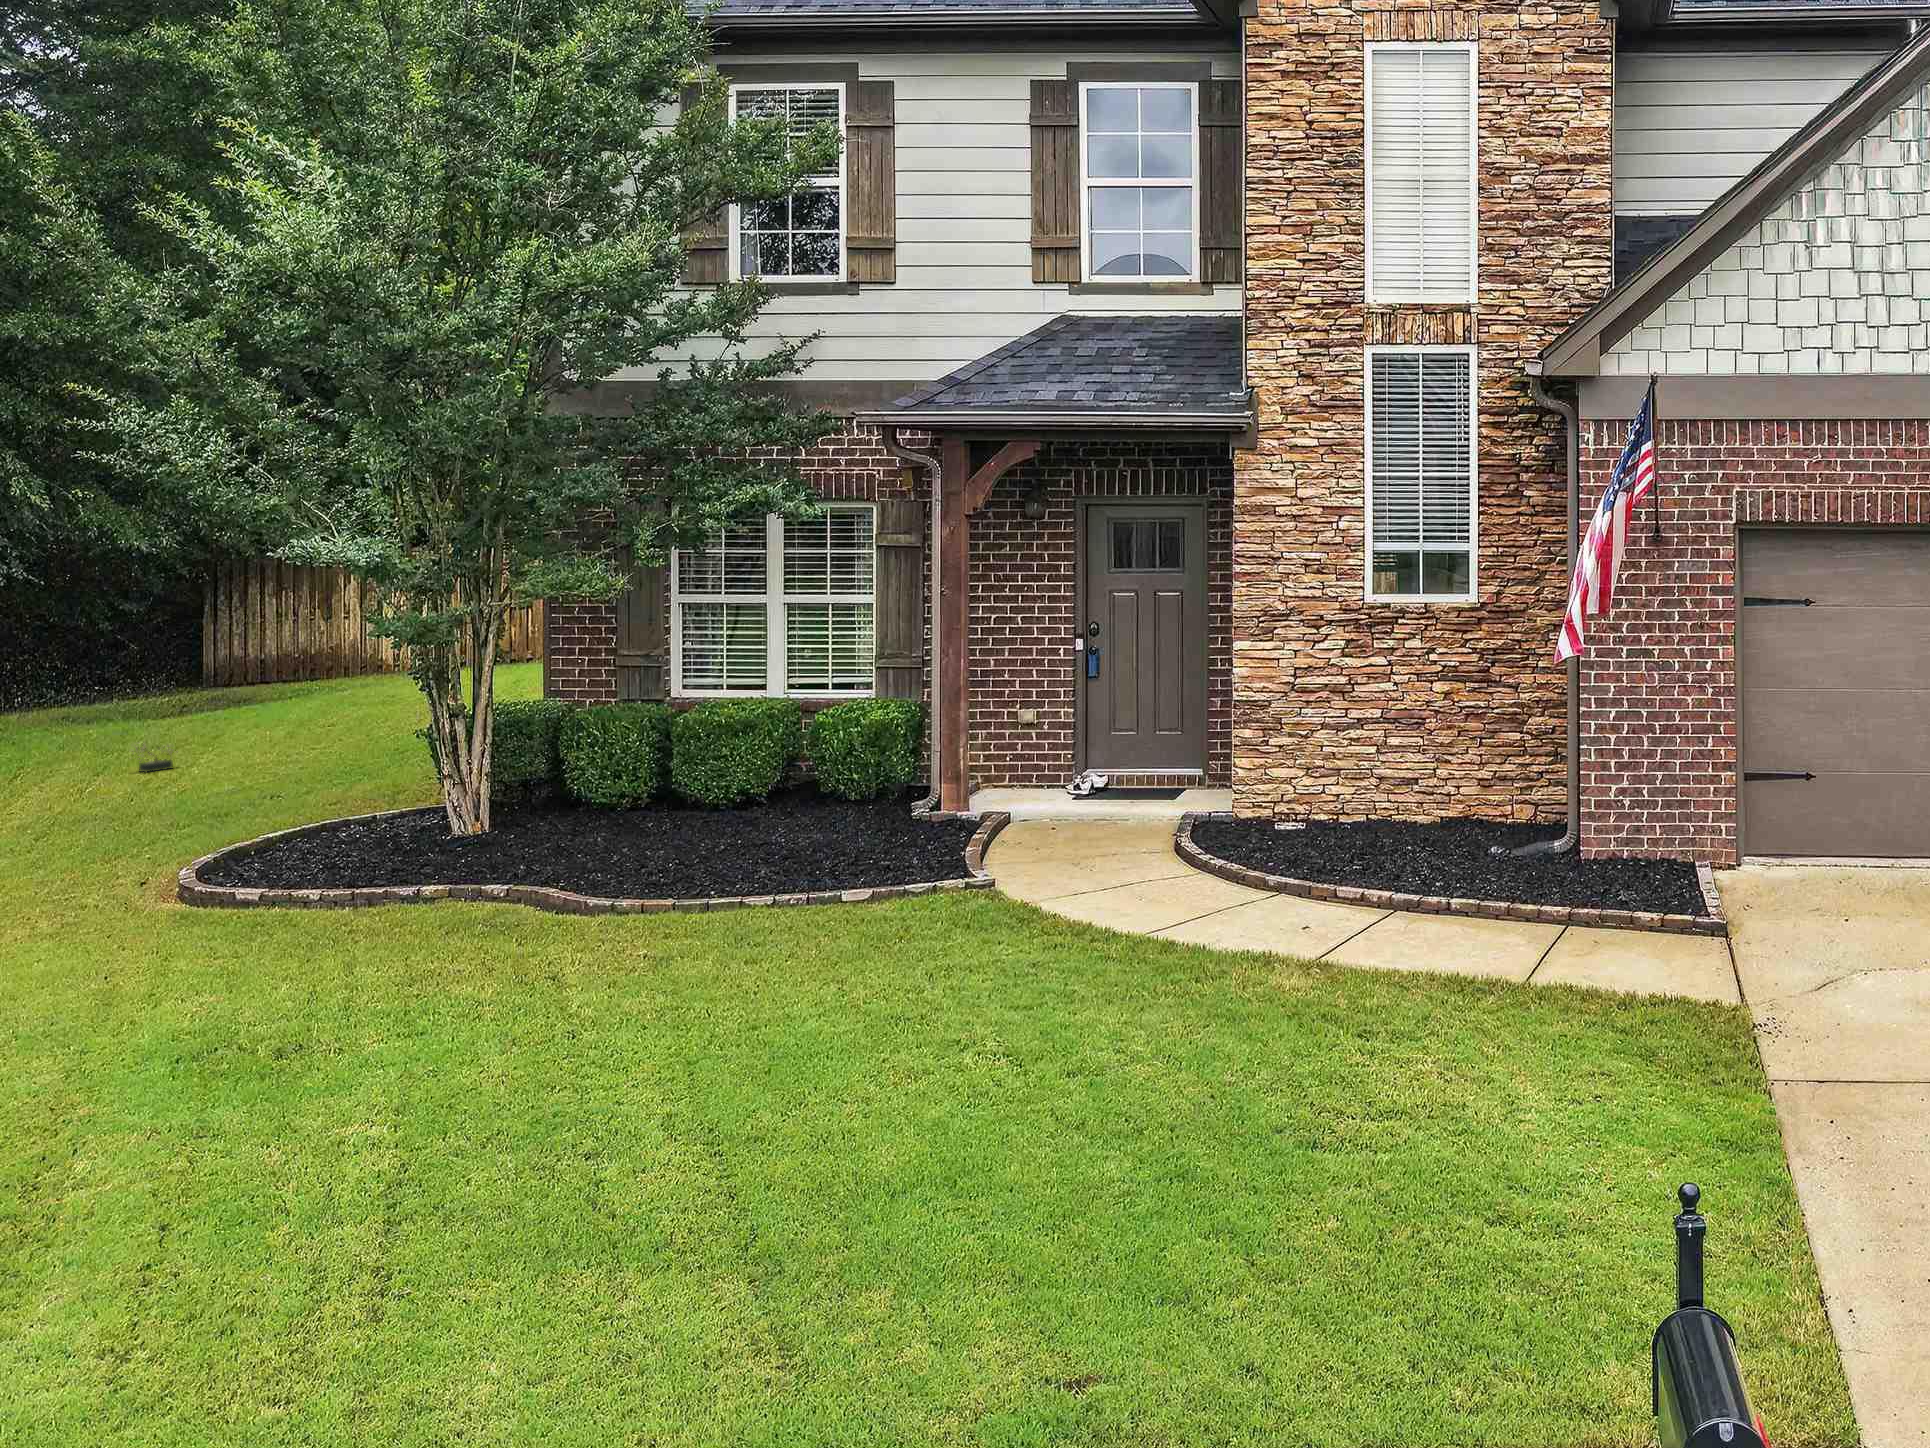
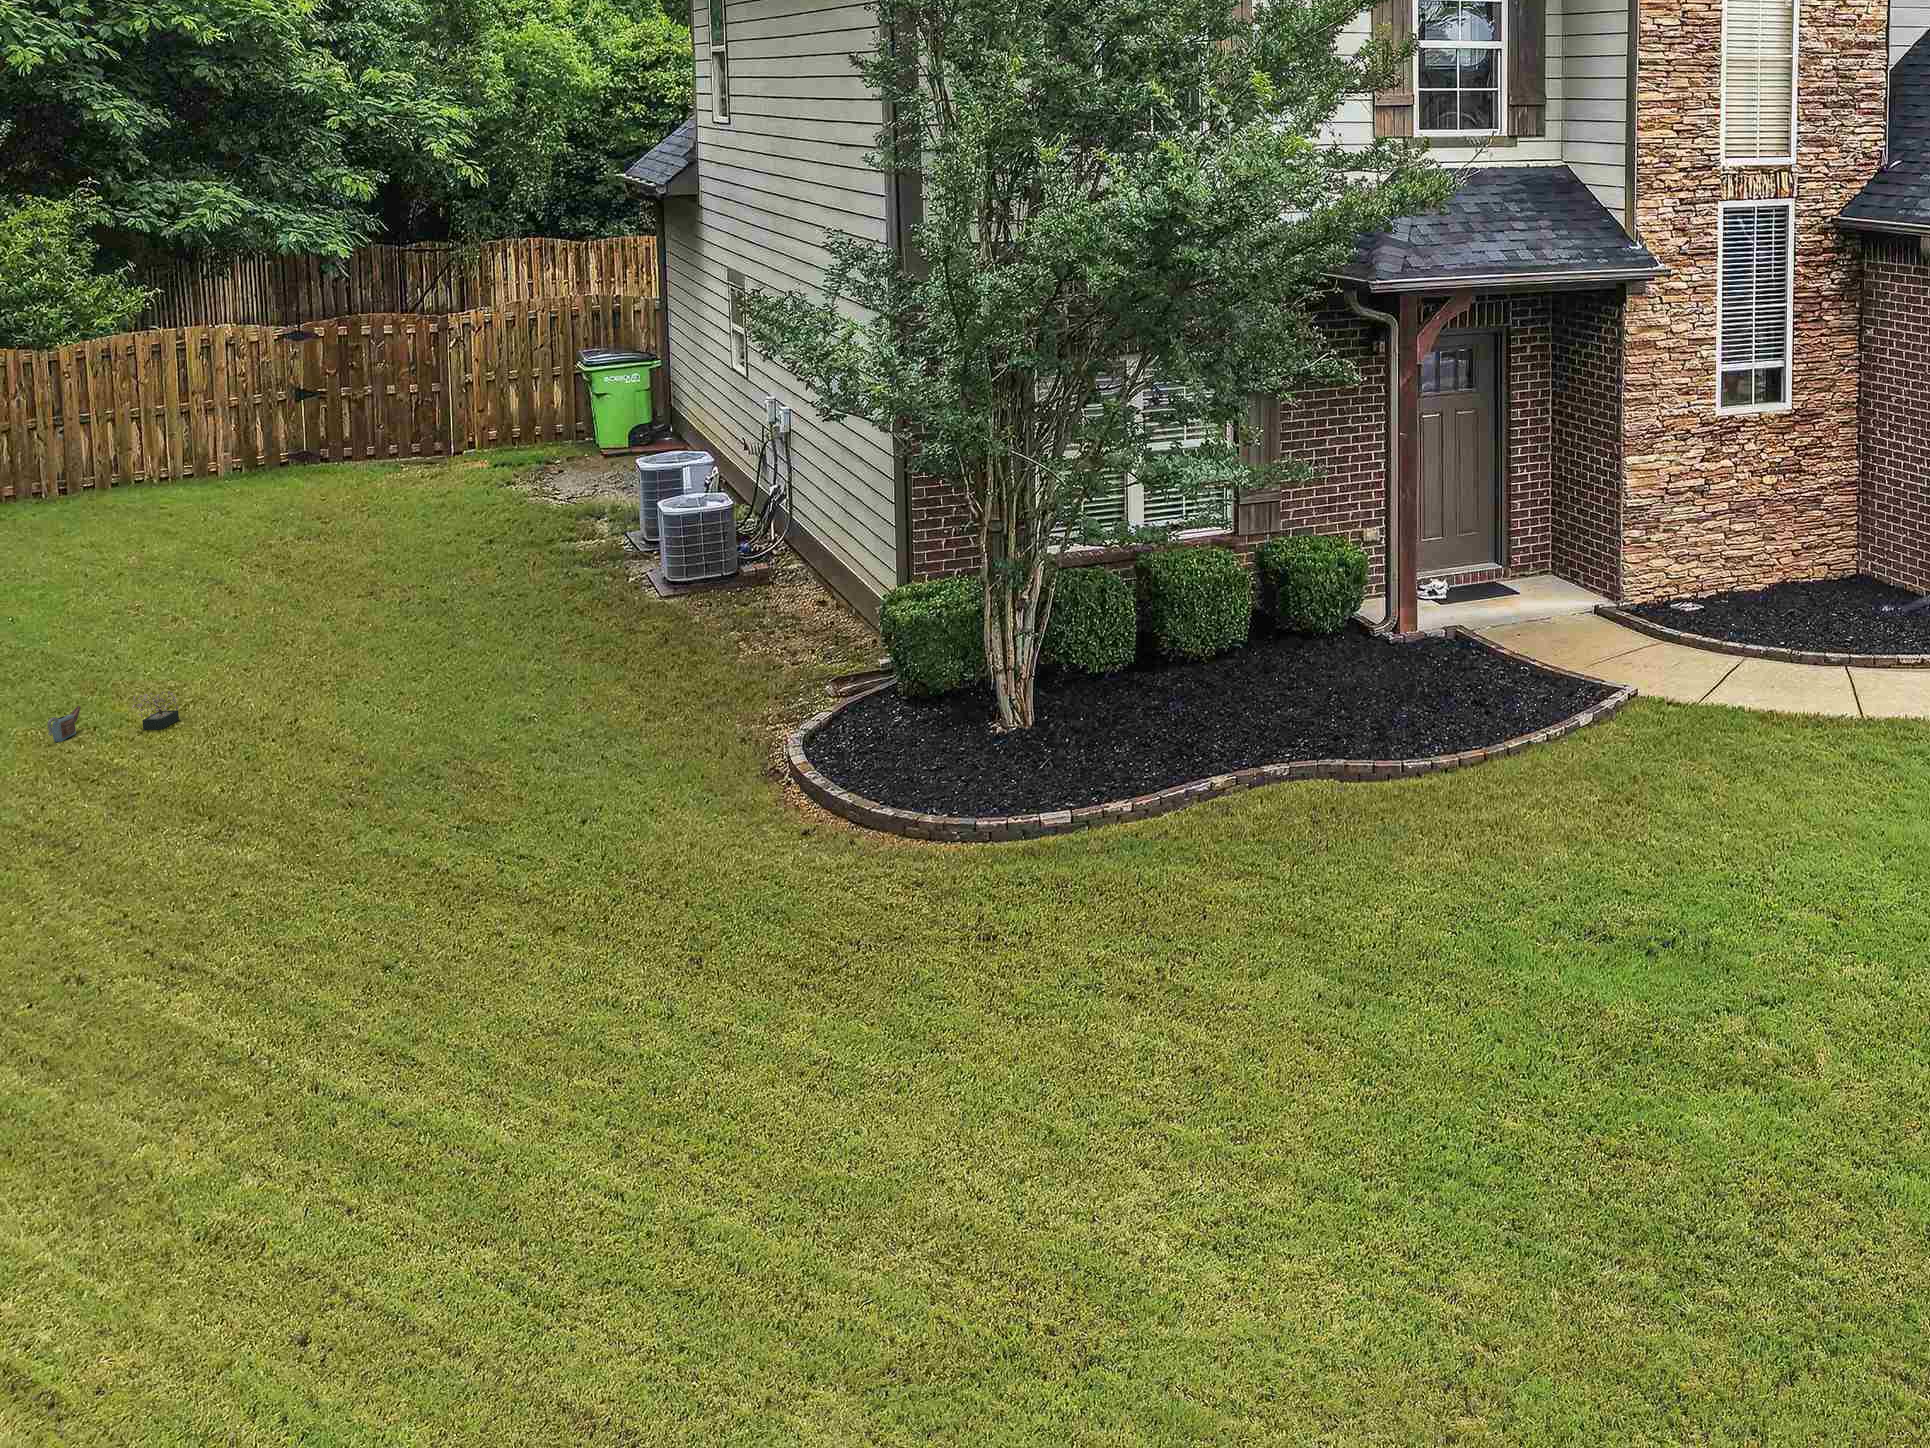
watering can: none [74,748,121,772] -> present [47,706,81,742]

